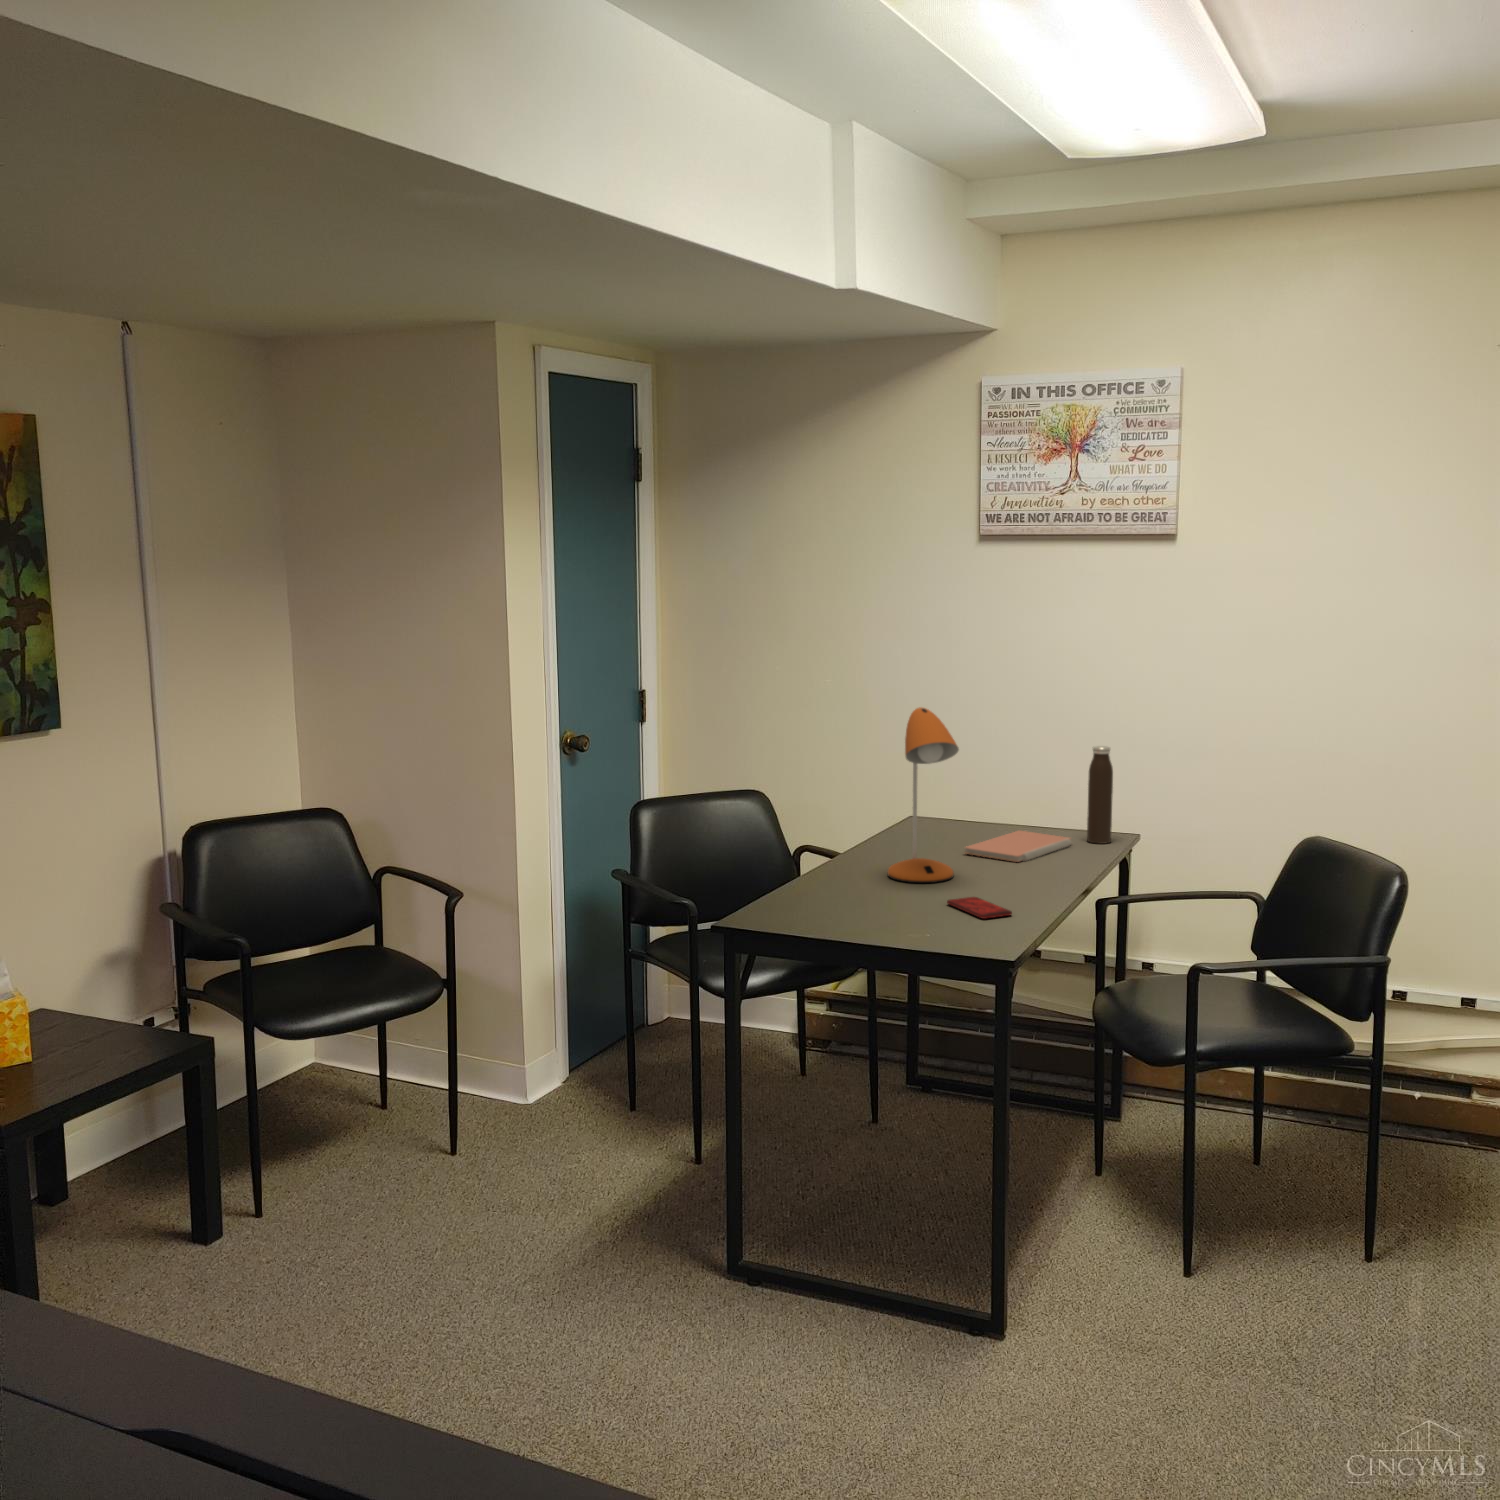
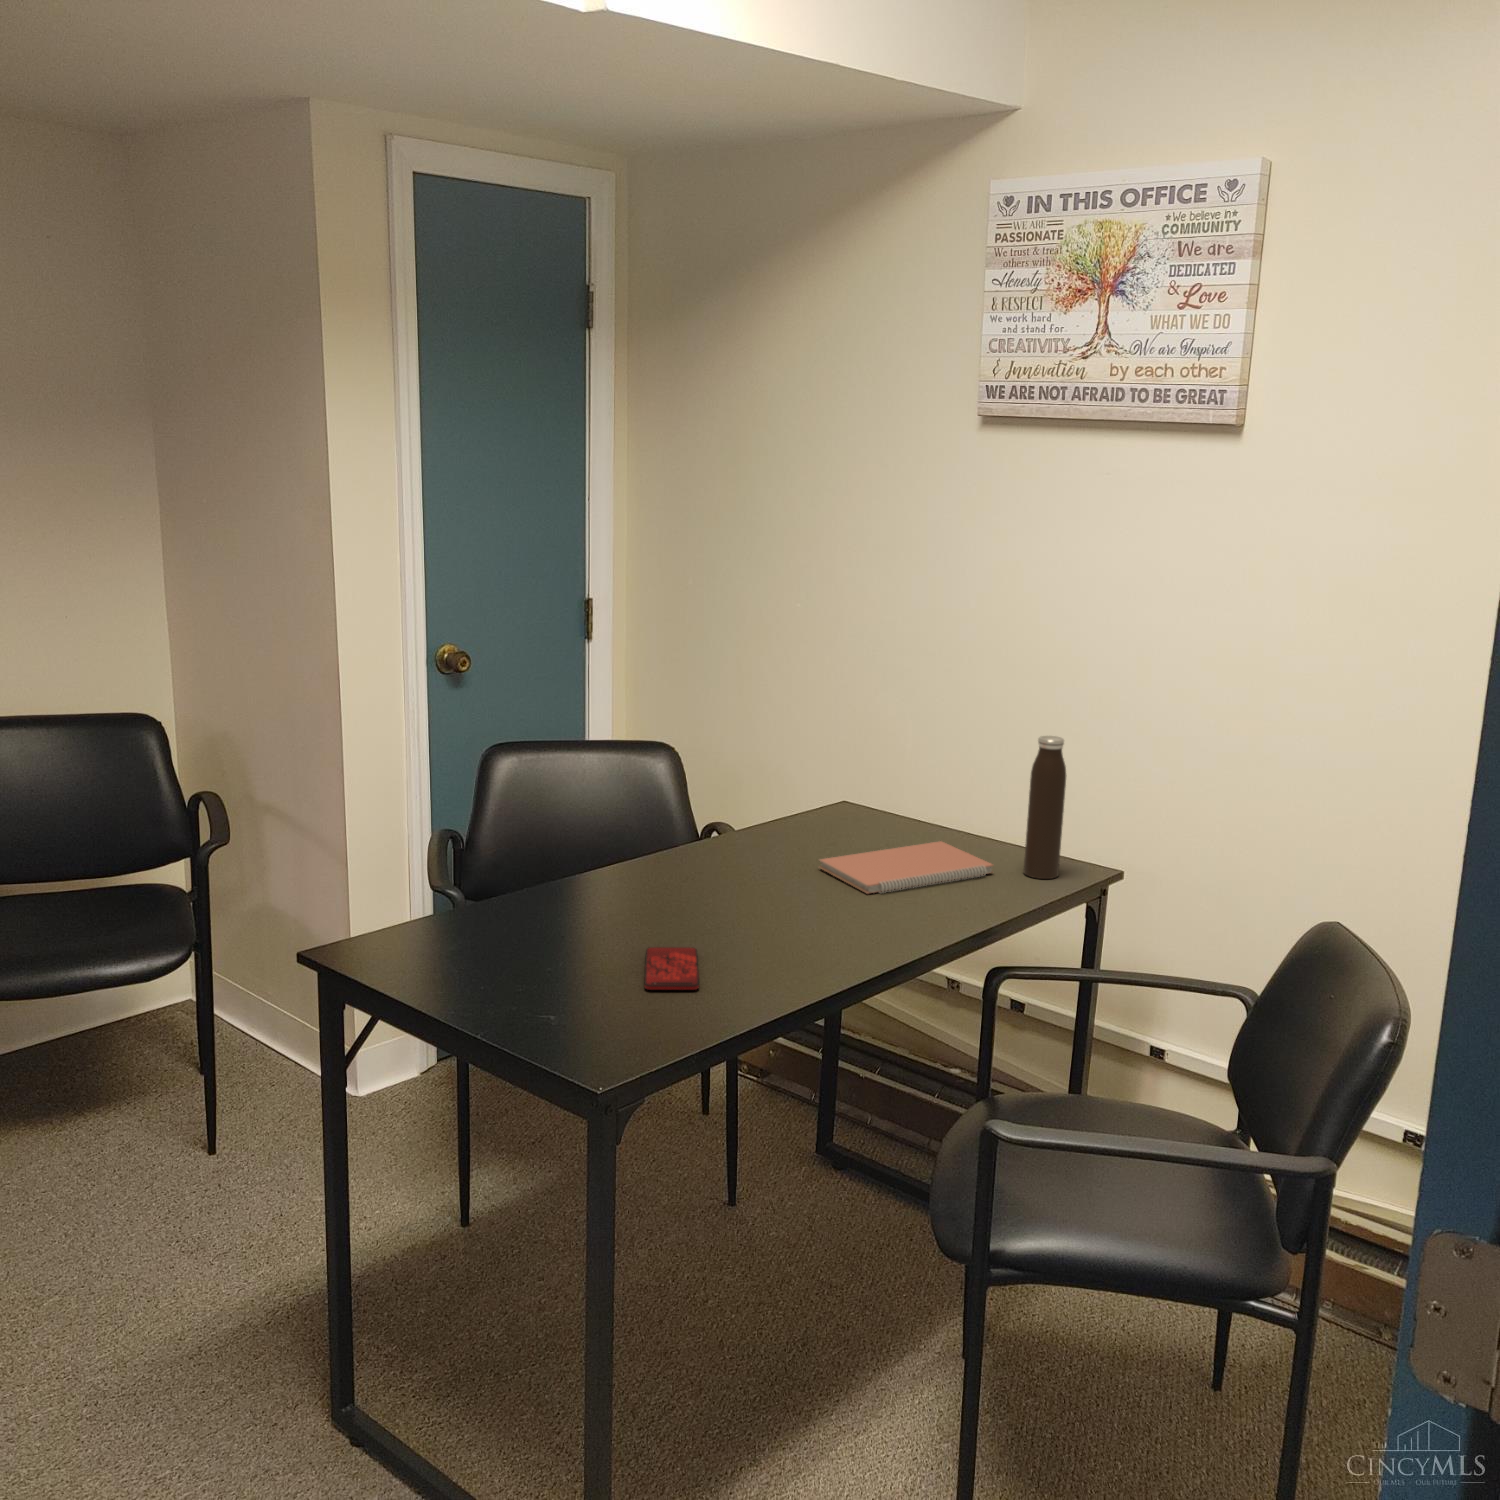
desk lamp: present [888,707,959,883] -> none [654,661,747,912]

